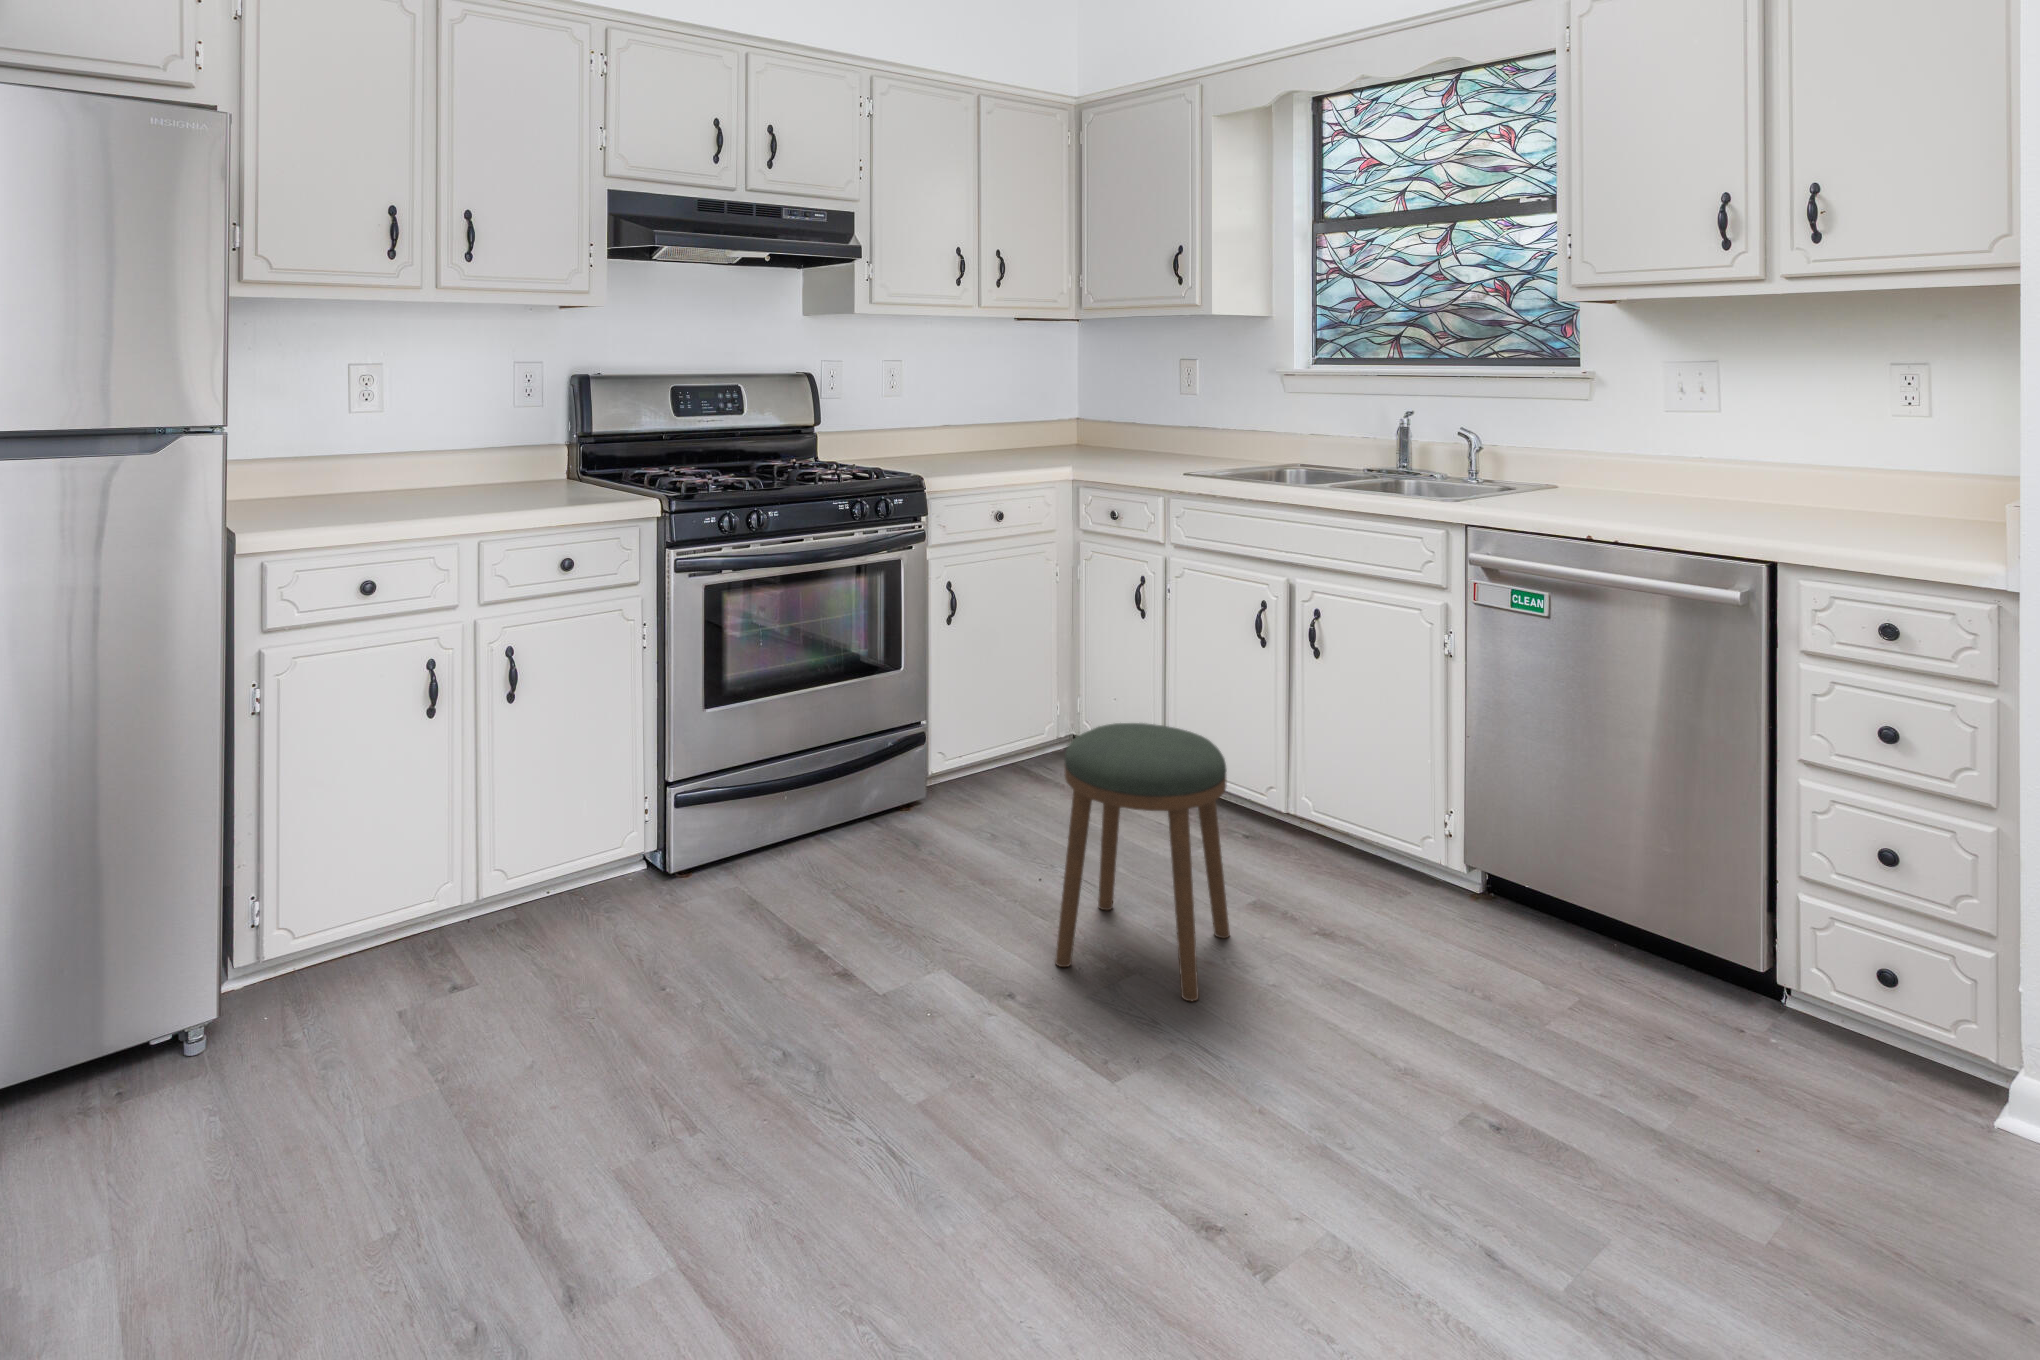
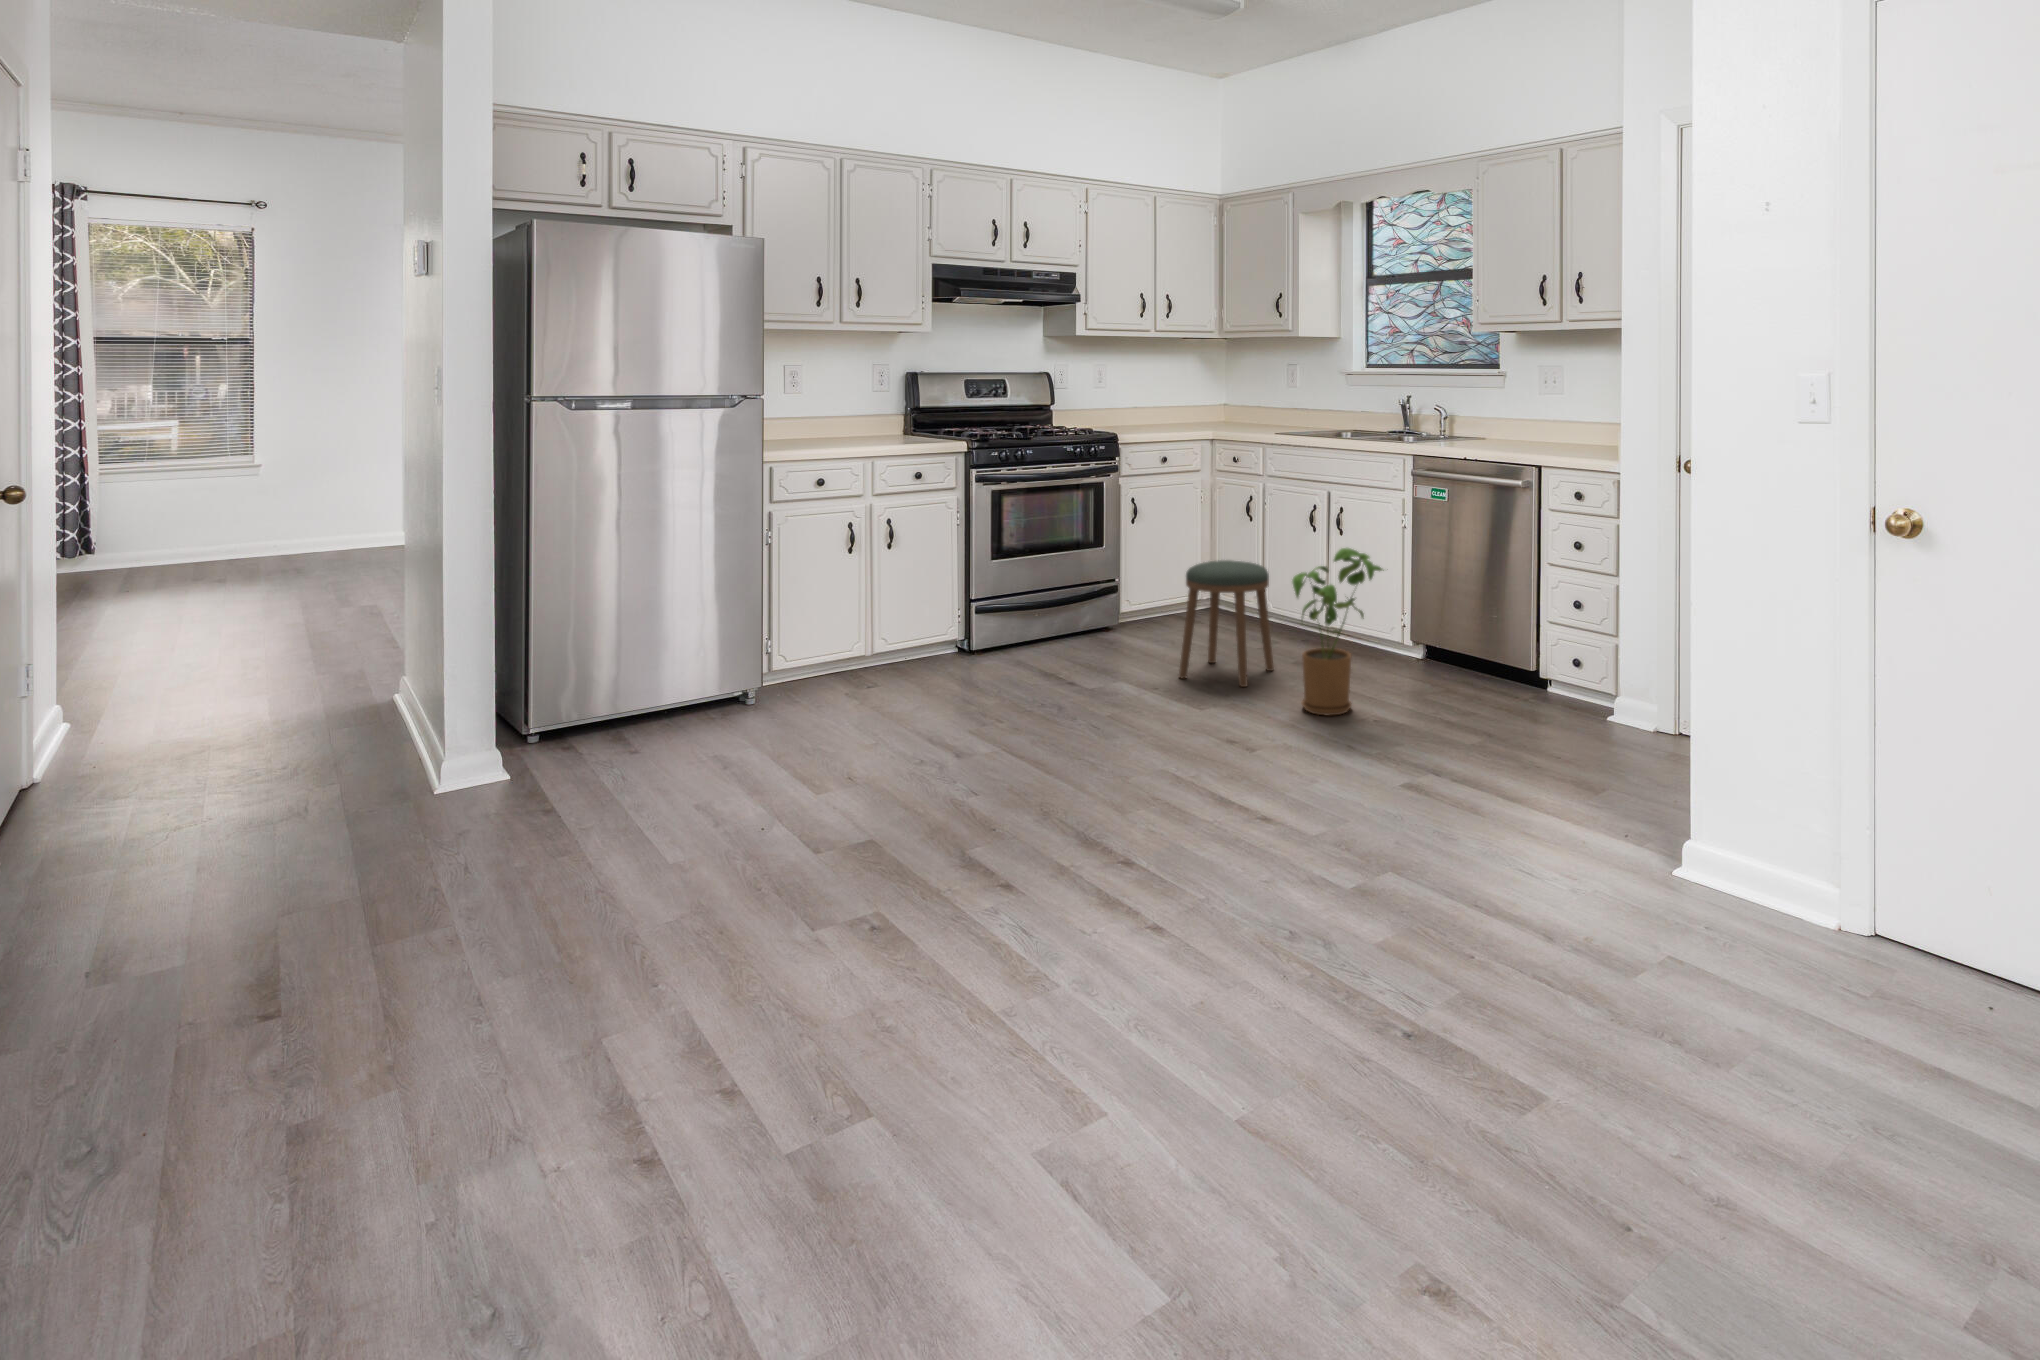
house plant: none [1315,753,1532,1132] -> present [1292,548,1384,716]

